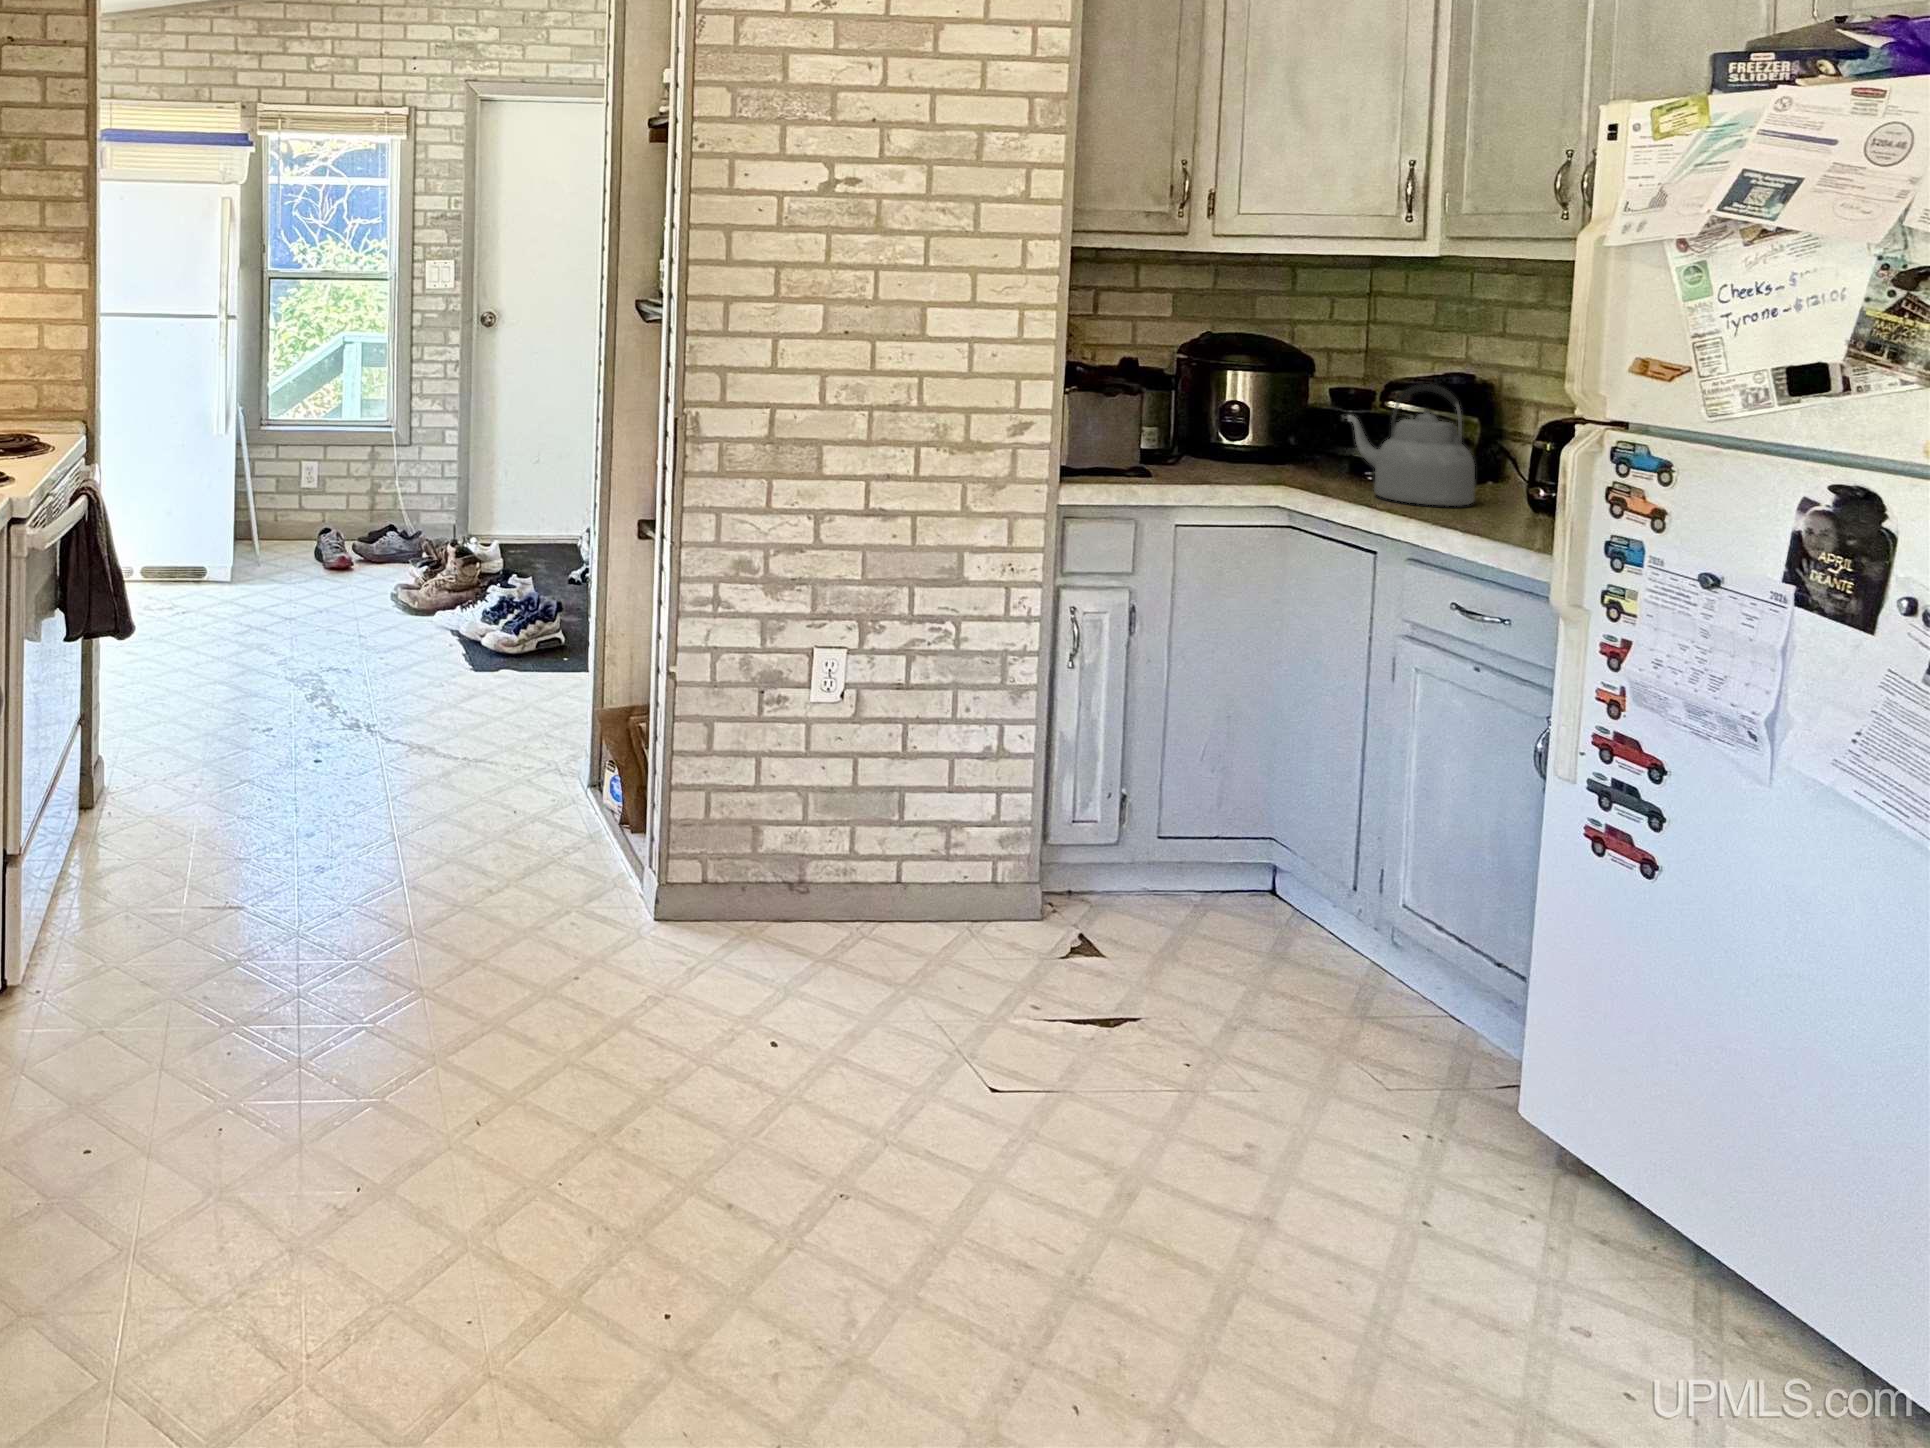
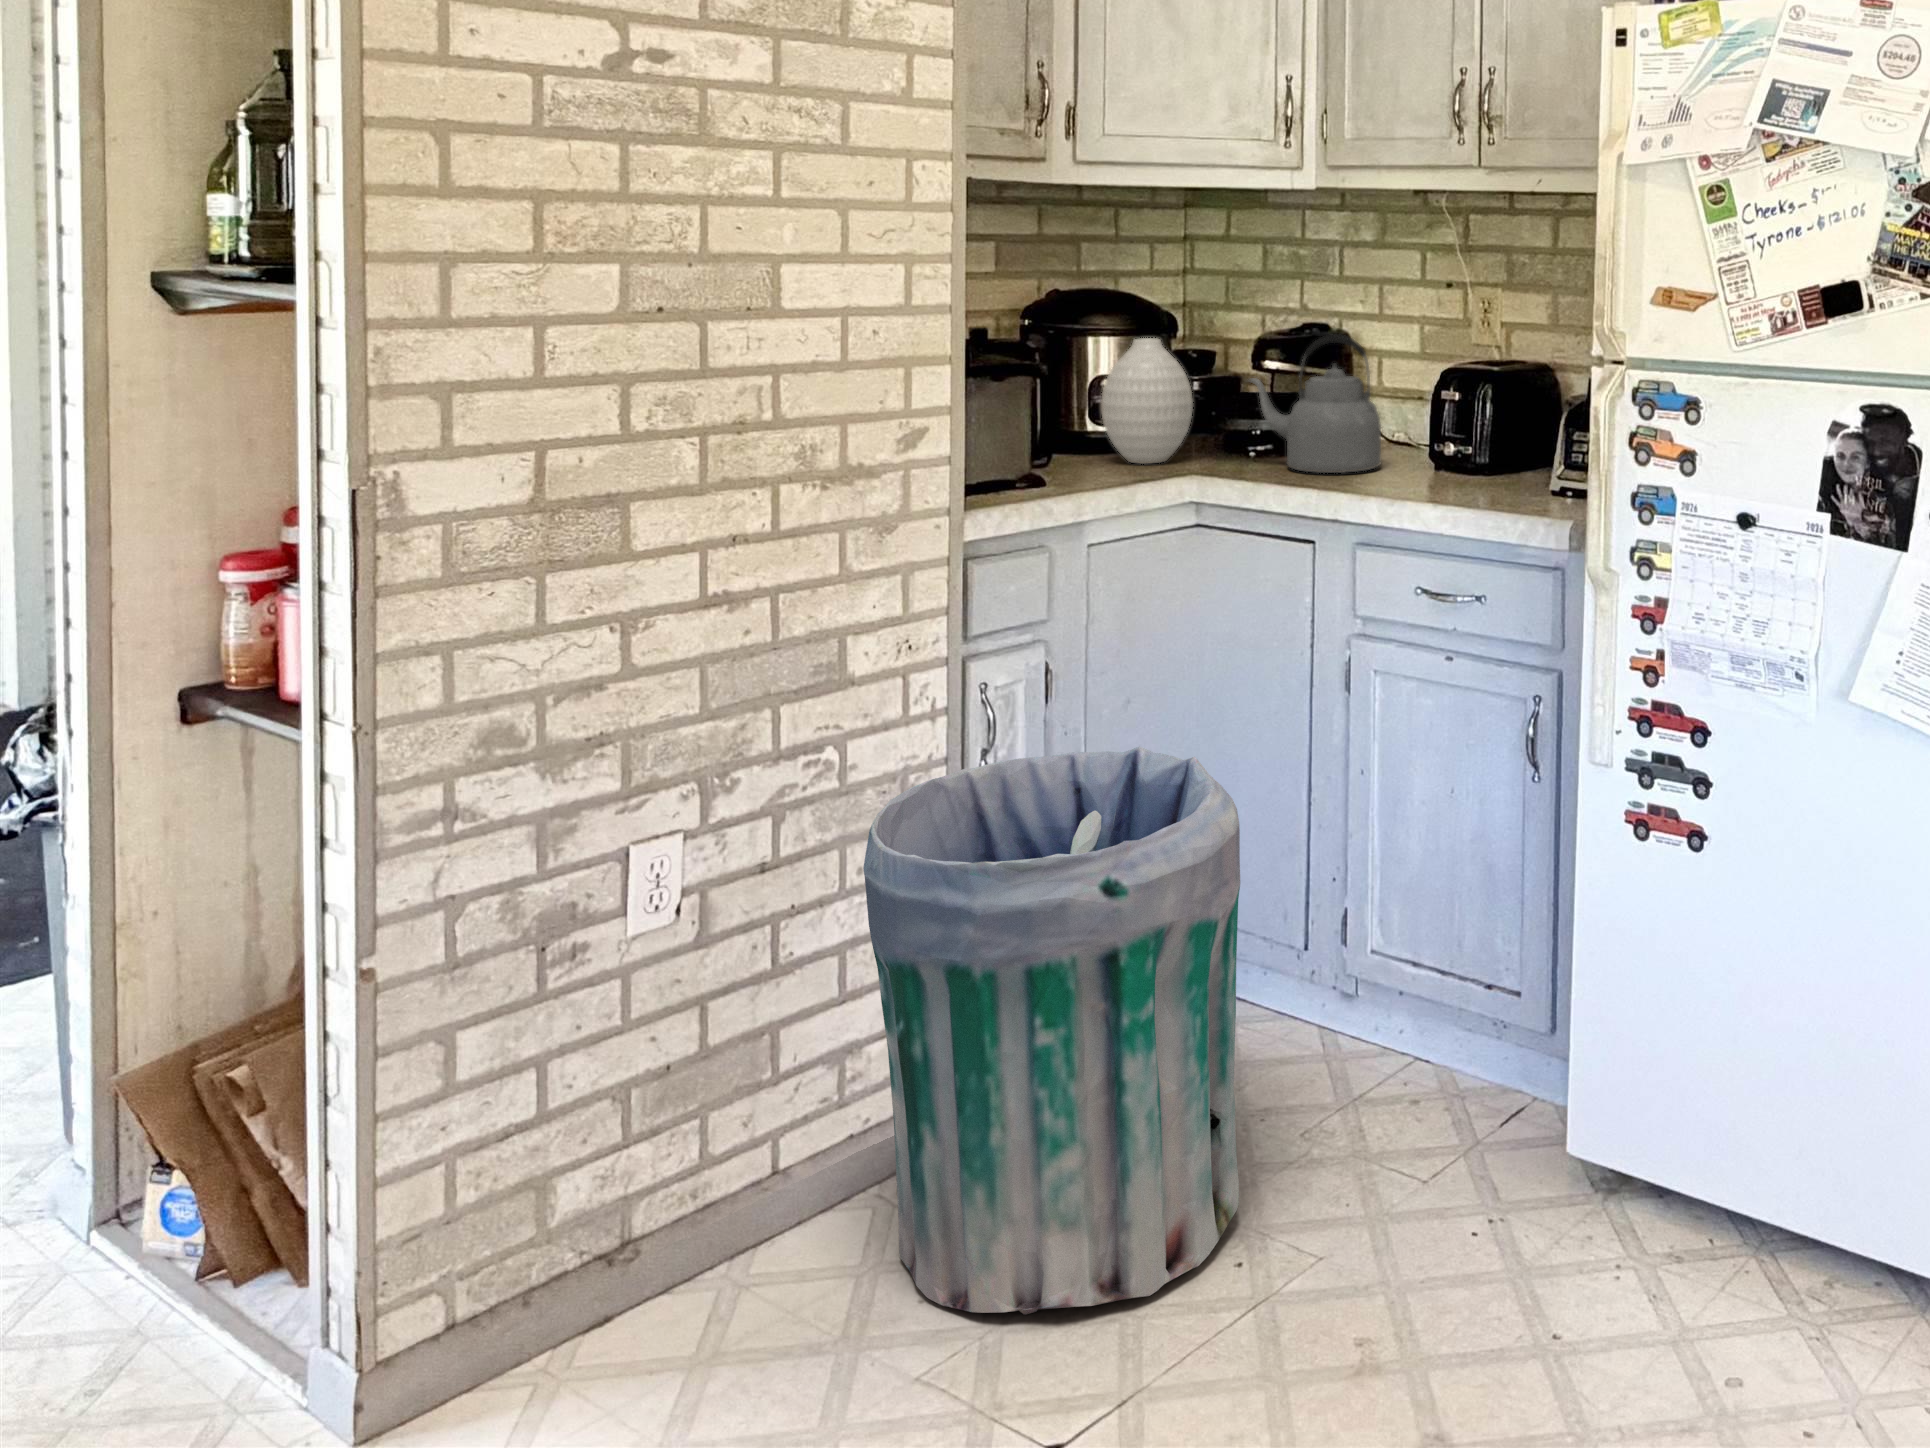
vase: none [1216,375,1299,476] -> present [1101,338,1193,464]
trash can: none [946,662,1230,1056] -> present [863,746,1240,1315]

